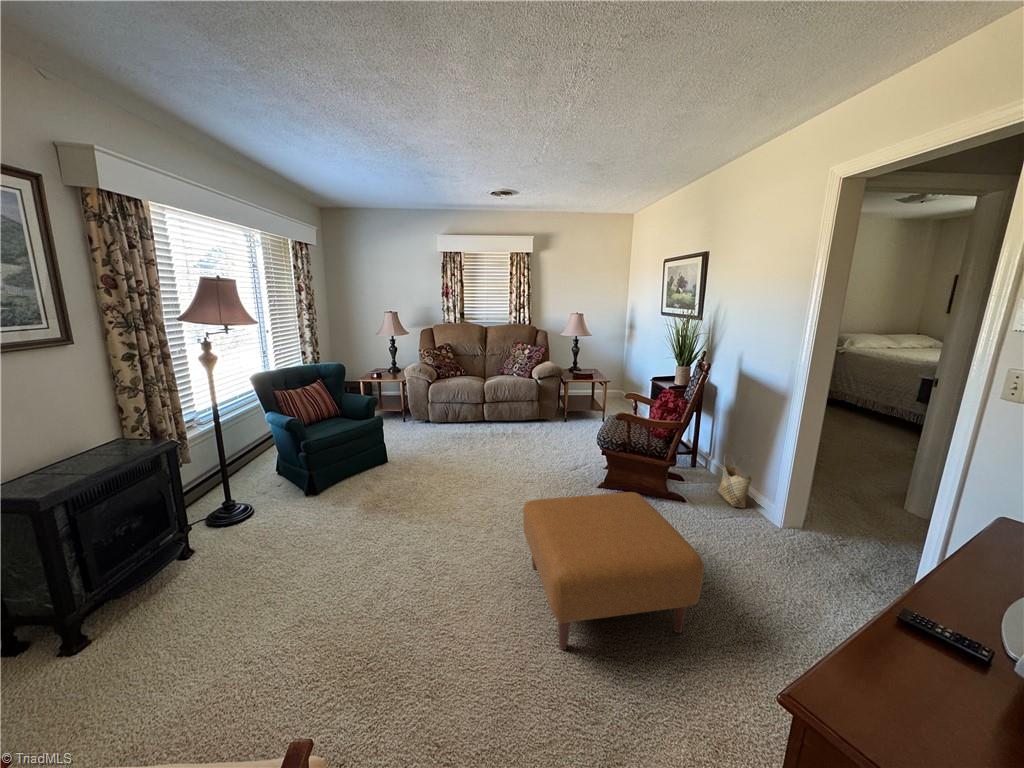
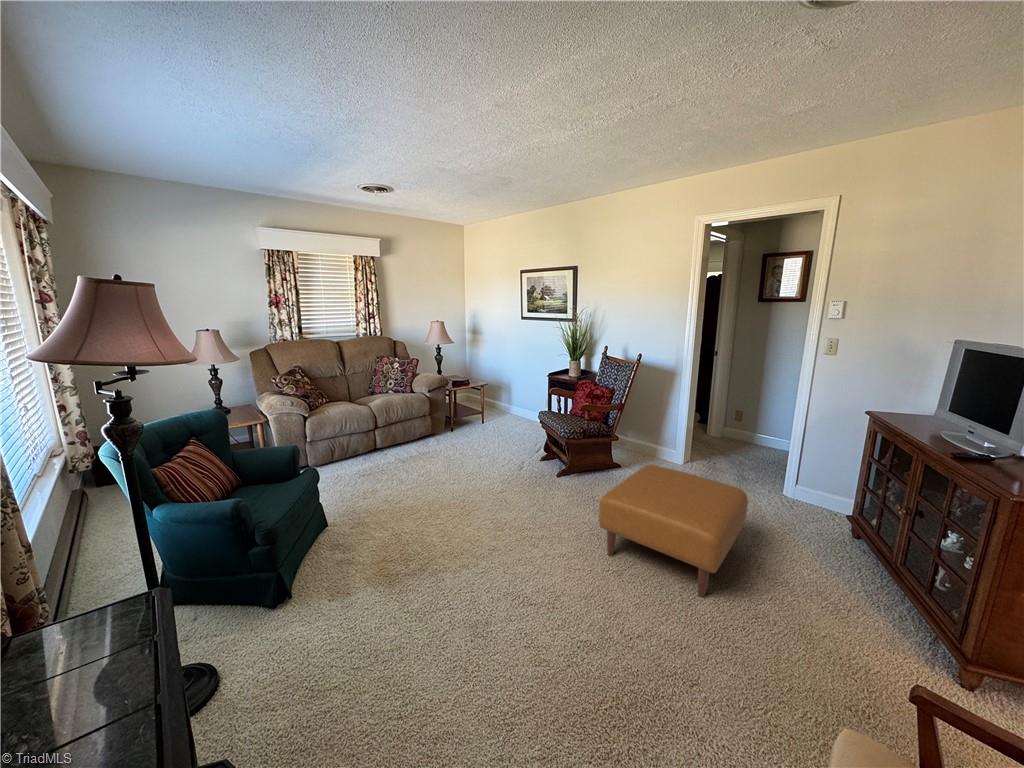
woven basket: present [718,455,752,508] -> none [629,421,658,461]

